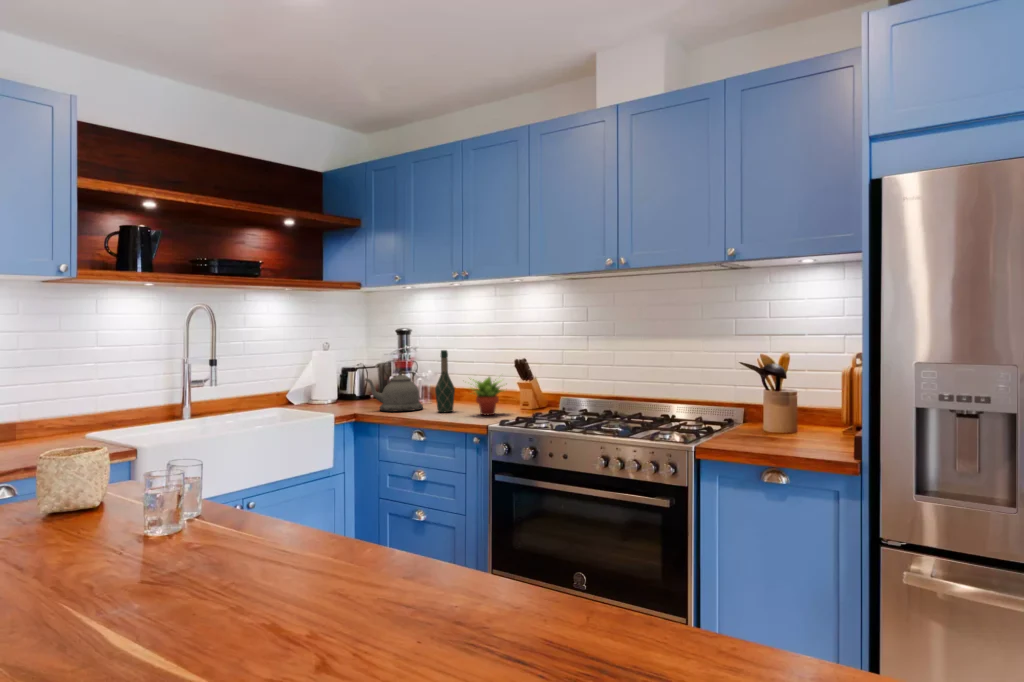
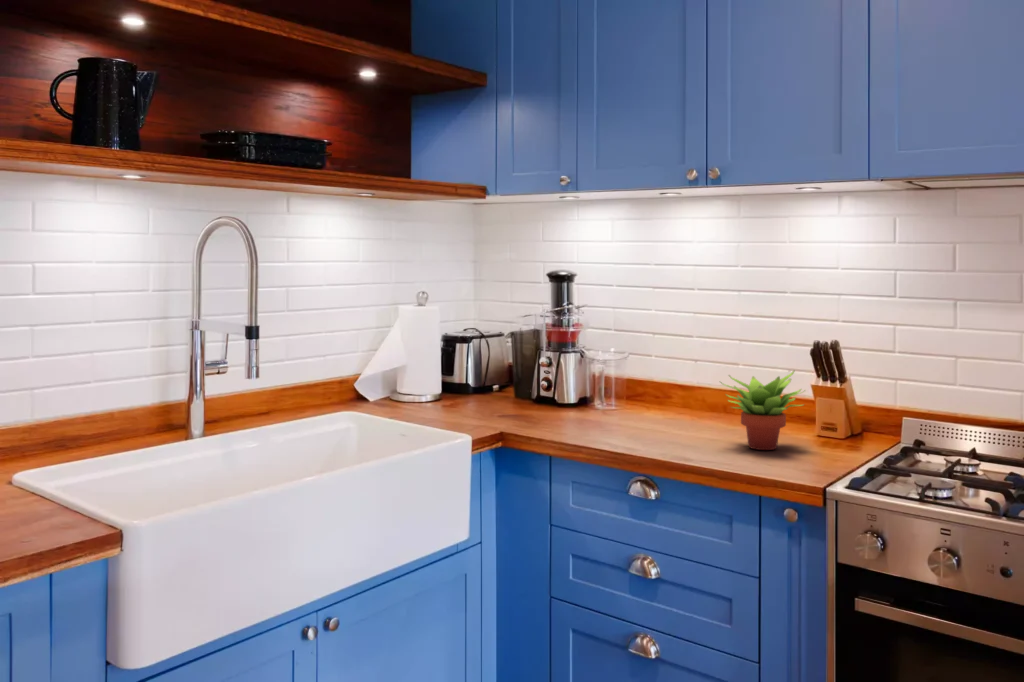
wine bottle: present [435,350,455,412] -> none [650,319,687,436]
kettle: present [365,363,423,412] -> none [513,333,616,430]

